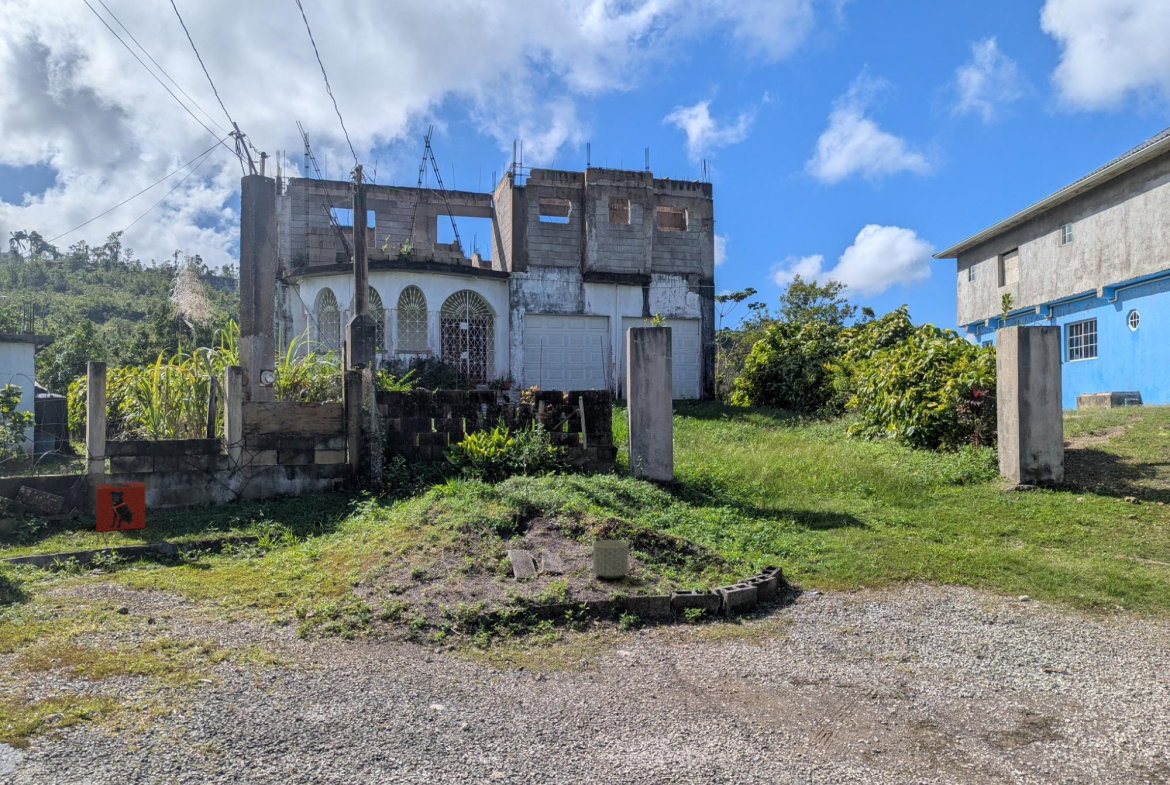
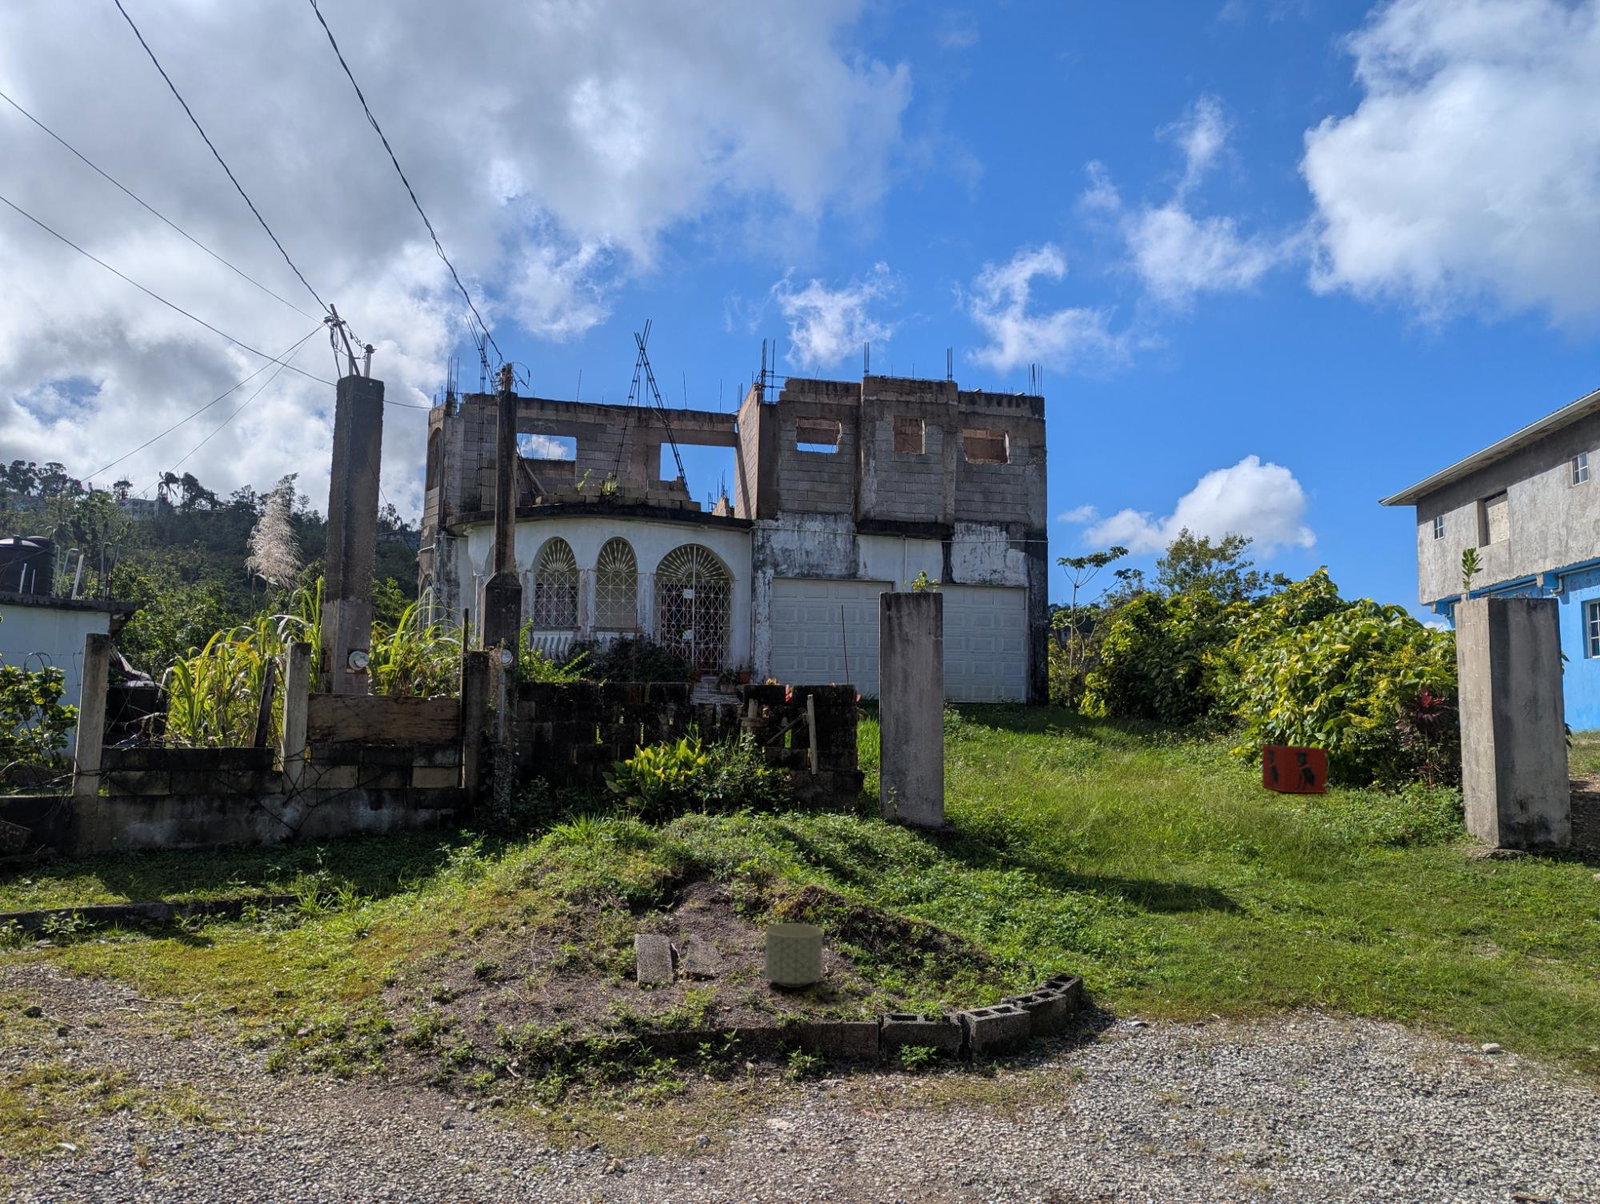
storage box: present [96,482,145,531] -> present [1262,745,1327,793]

